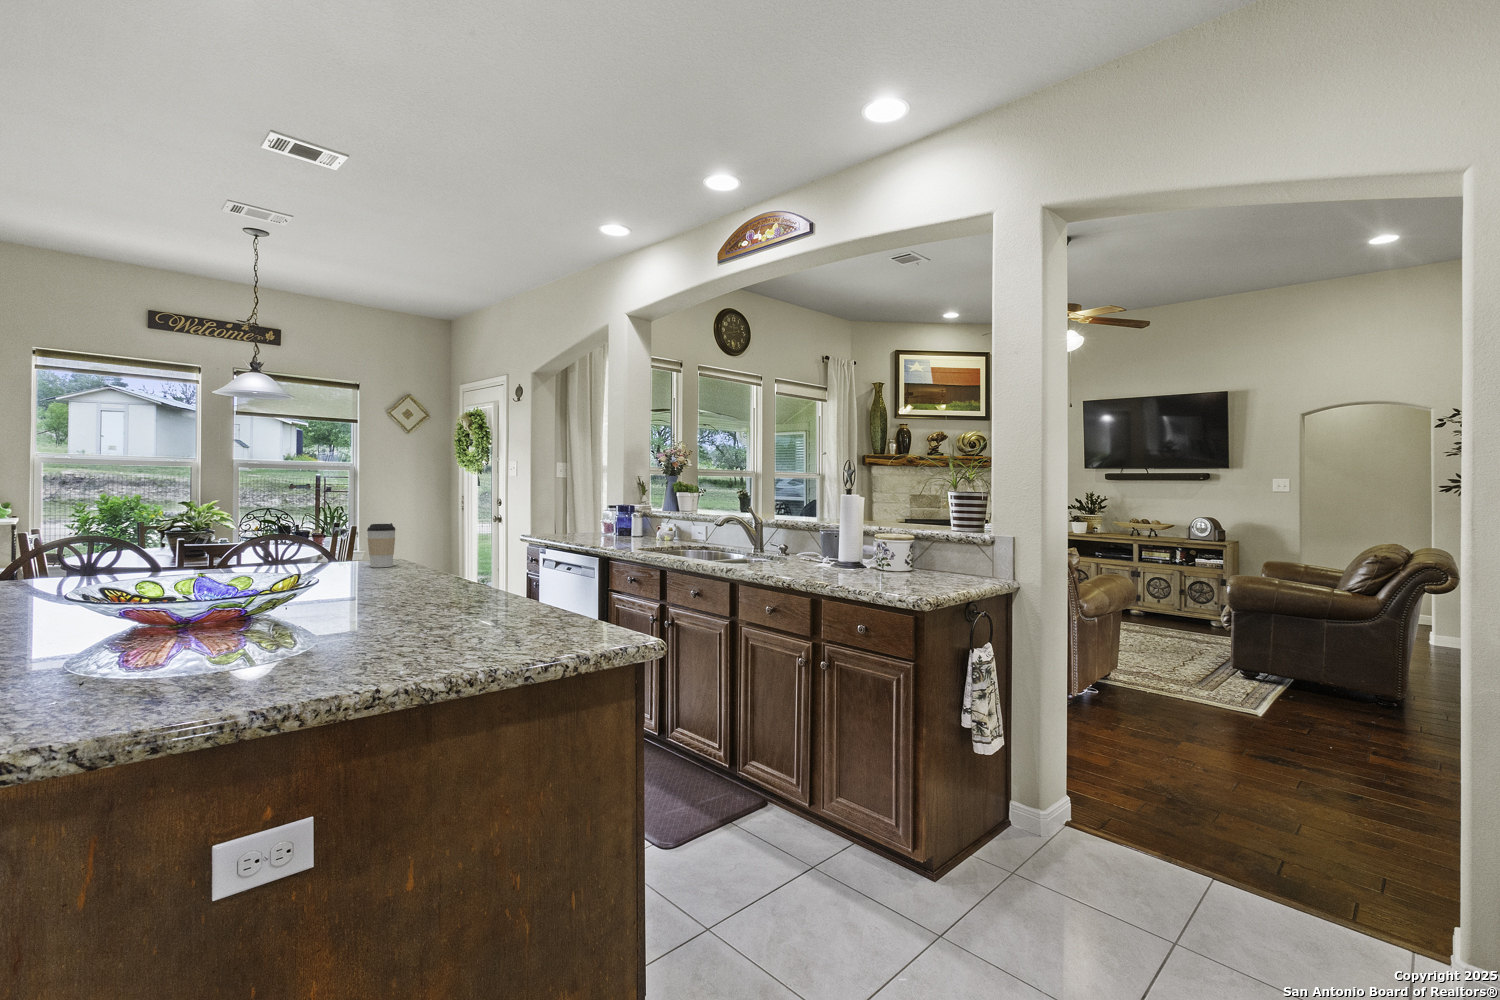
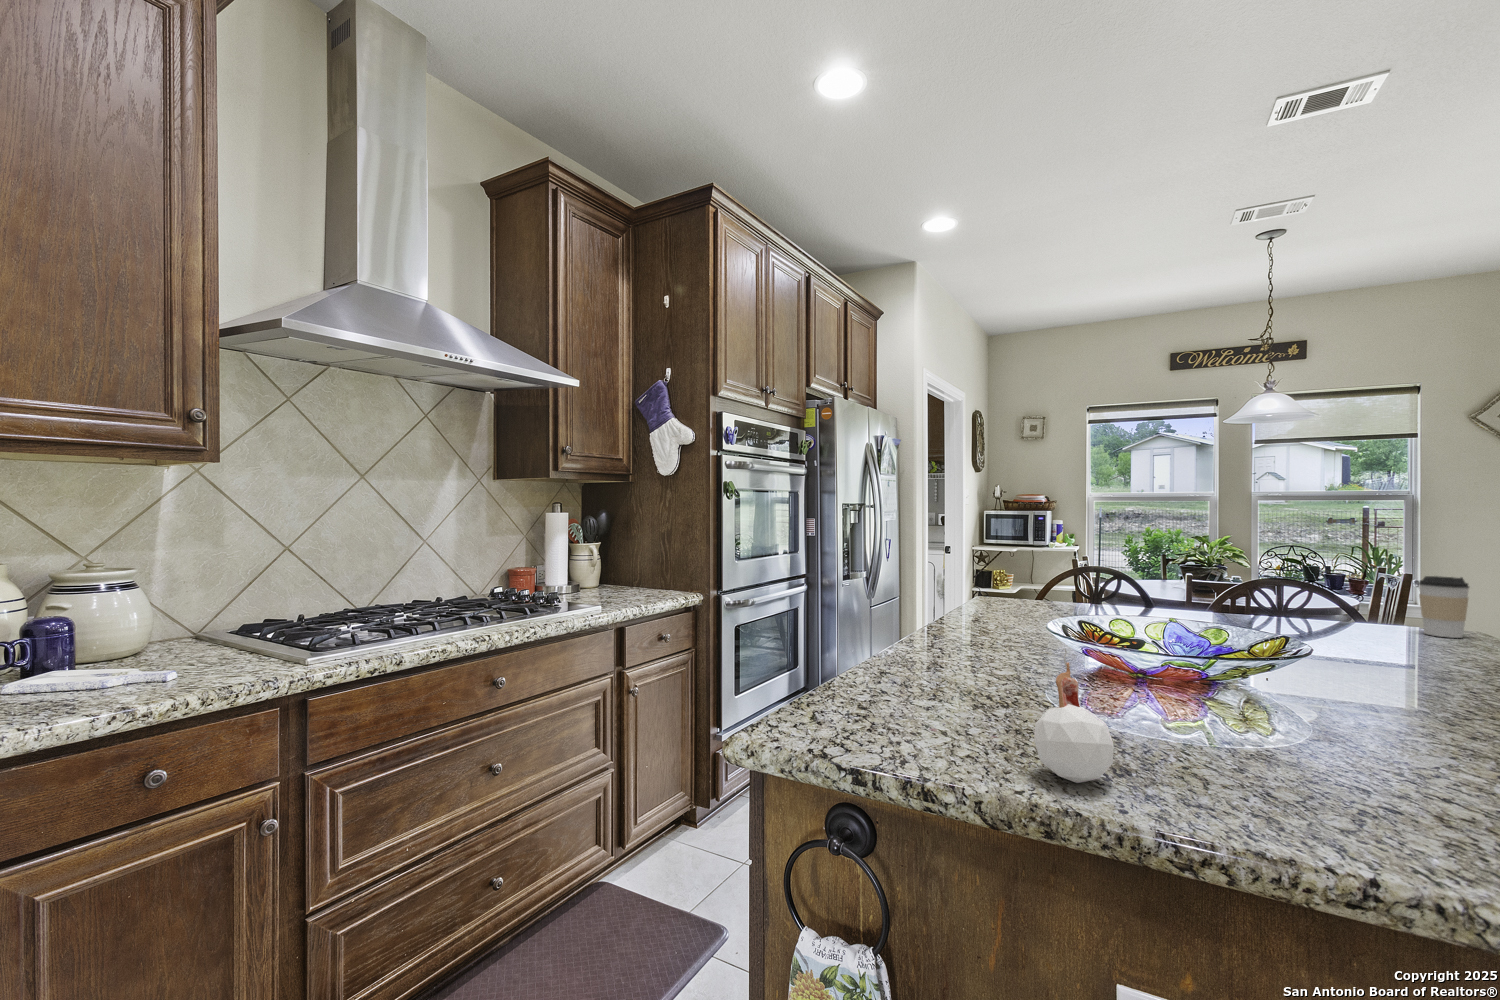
candle: none [121,598,203,709] -> present [1034,648,1114,783]

